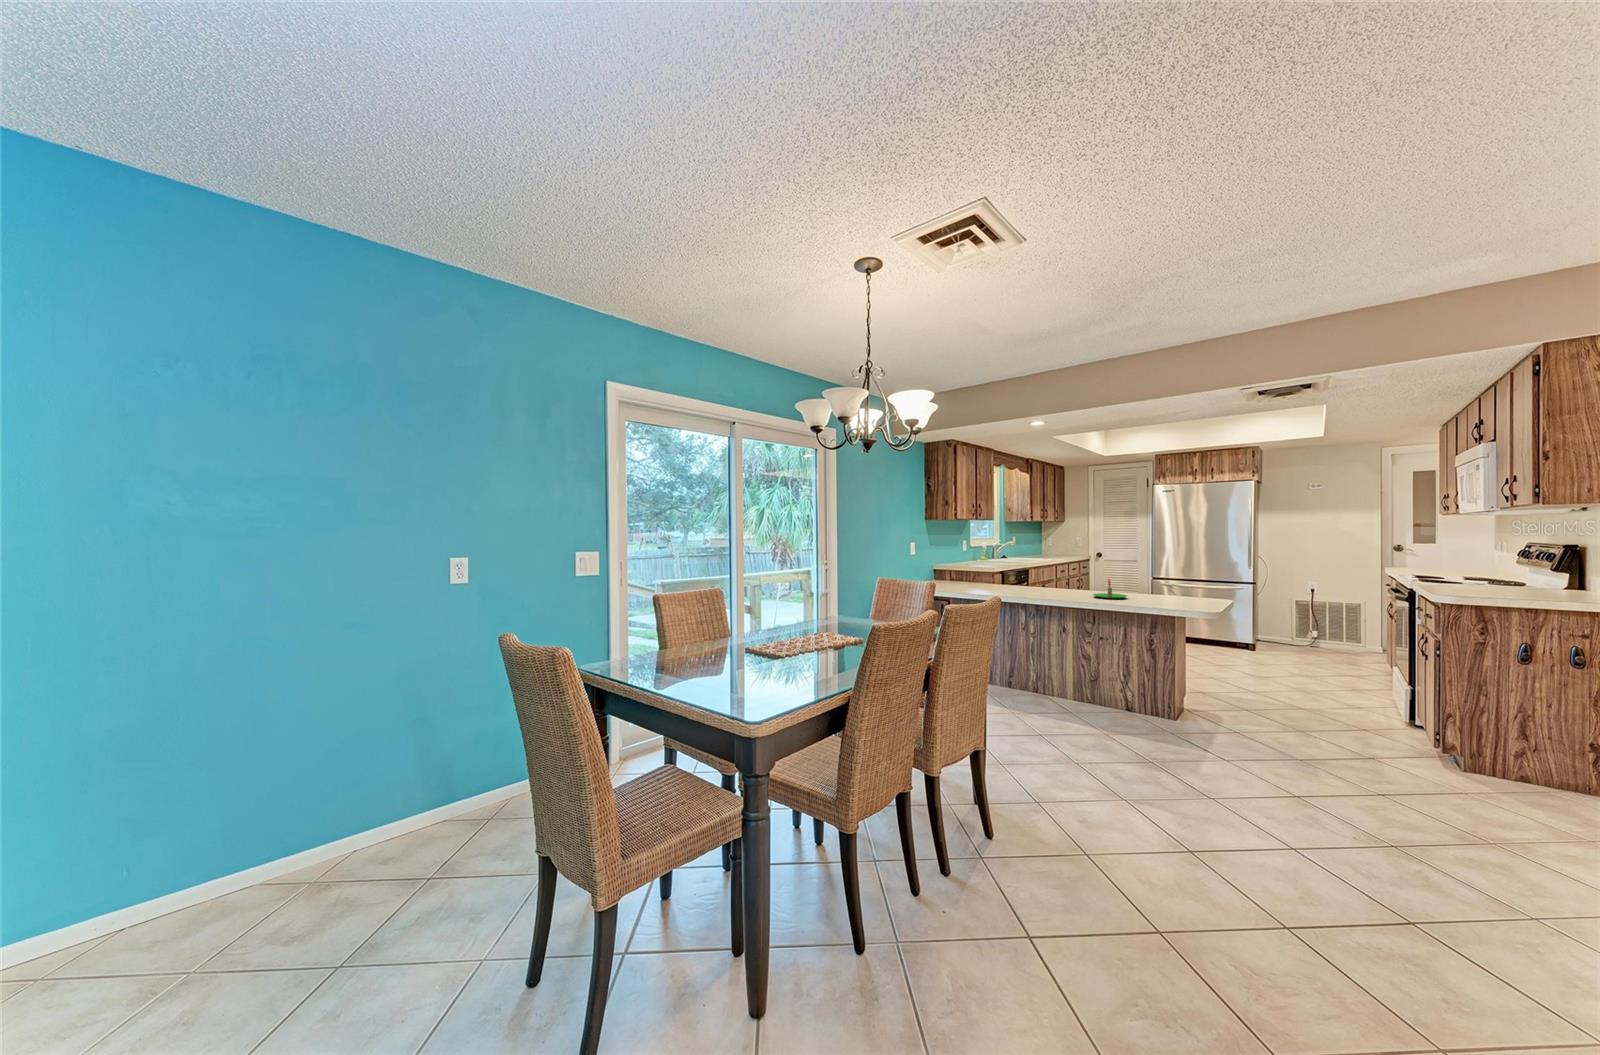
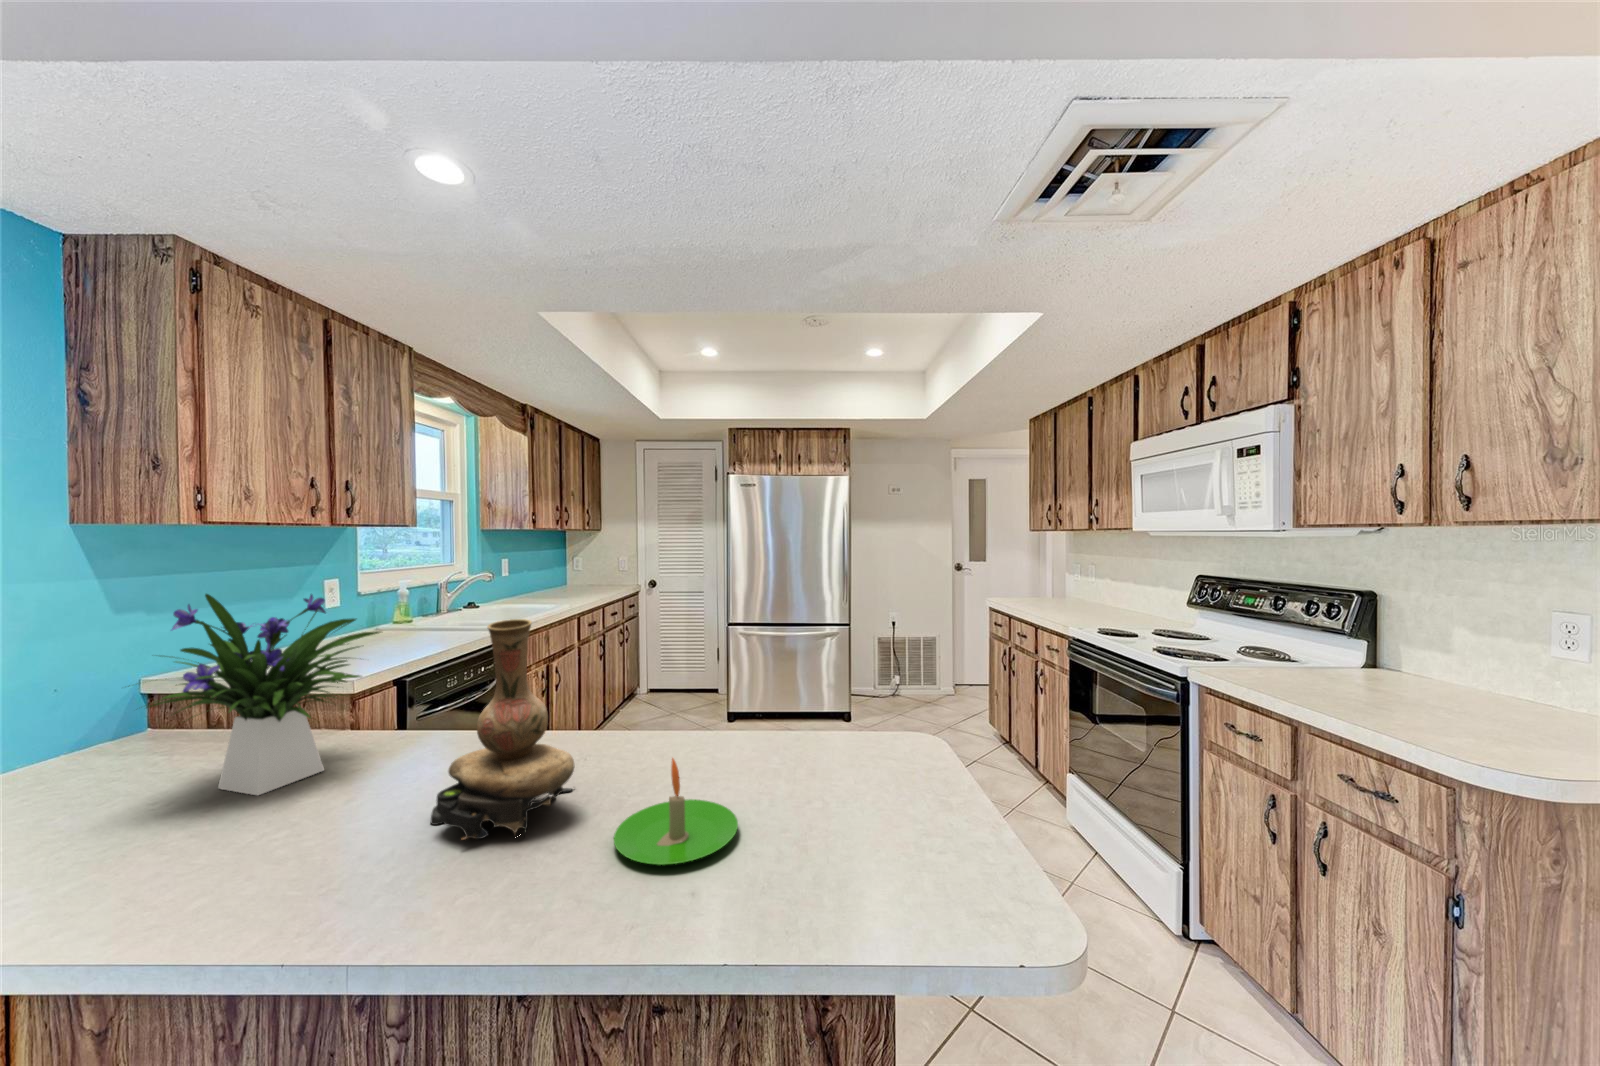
flower arrangement: none [971,537,1022,587] -> present [149,594,381,795]
vase: none [1043,544,1081,595] -> present [430,619,575,840]

